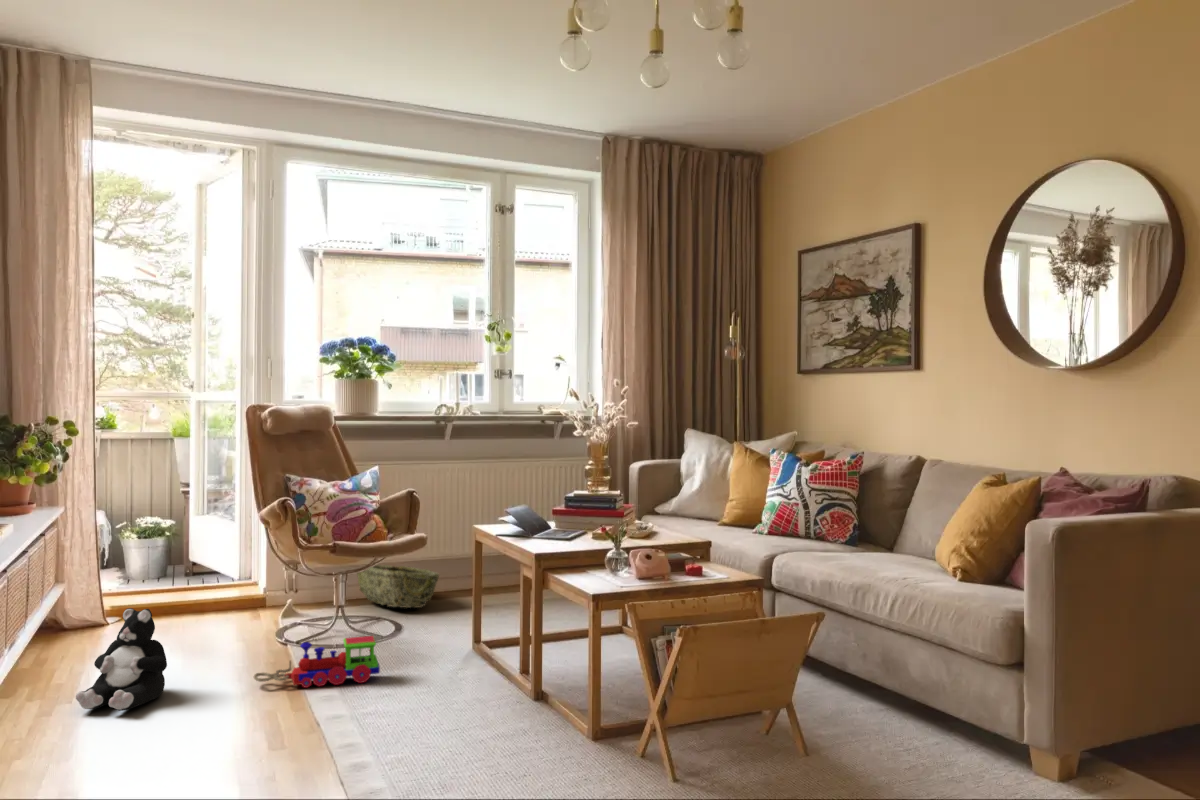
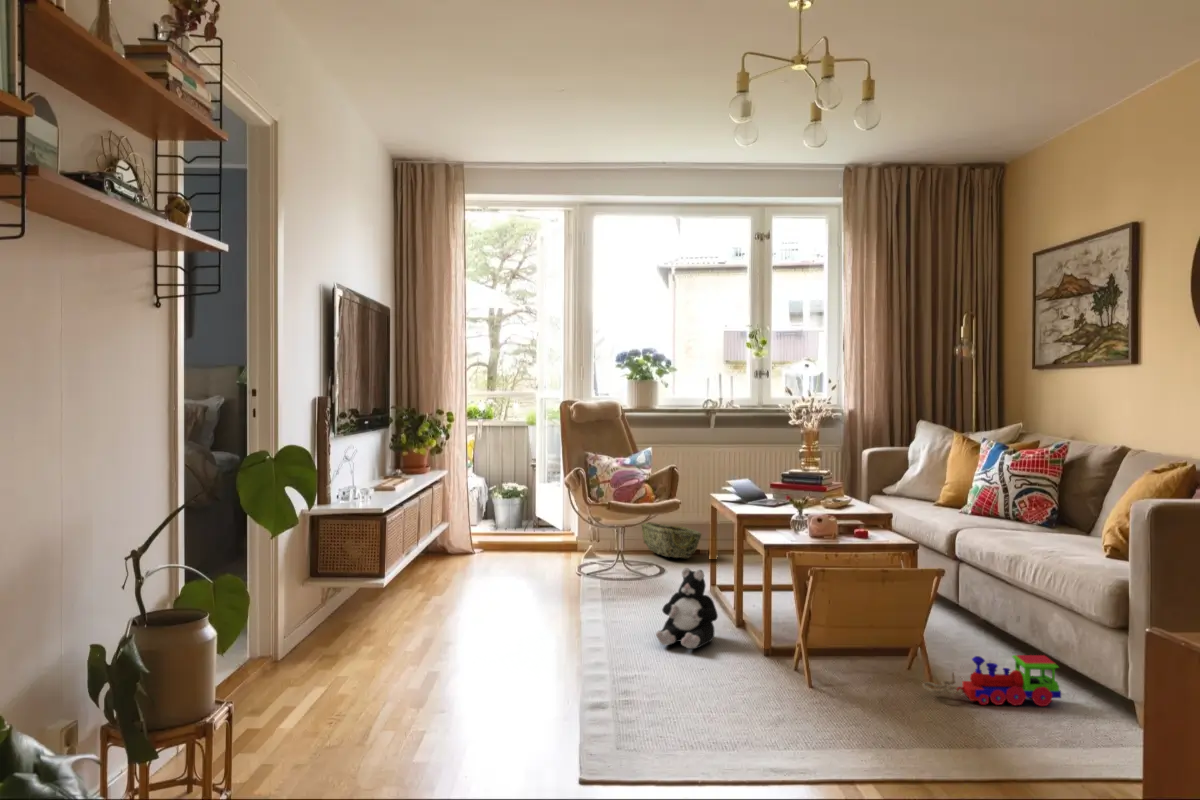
plush toy: present [76,608,167,710] -> present [656,568,718,649]
toy train: present [254,636,380,688] -> present [922,655,1061,706]

